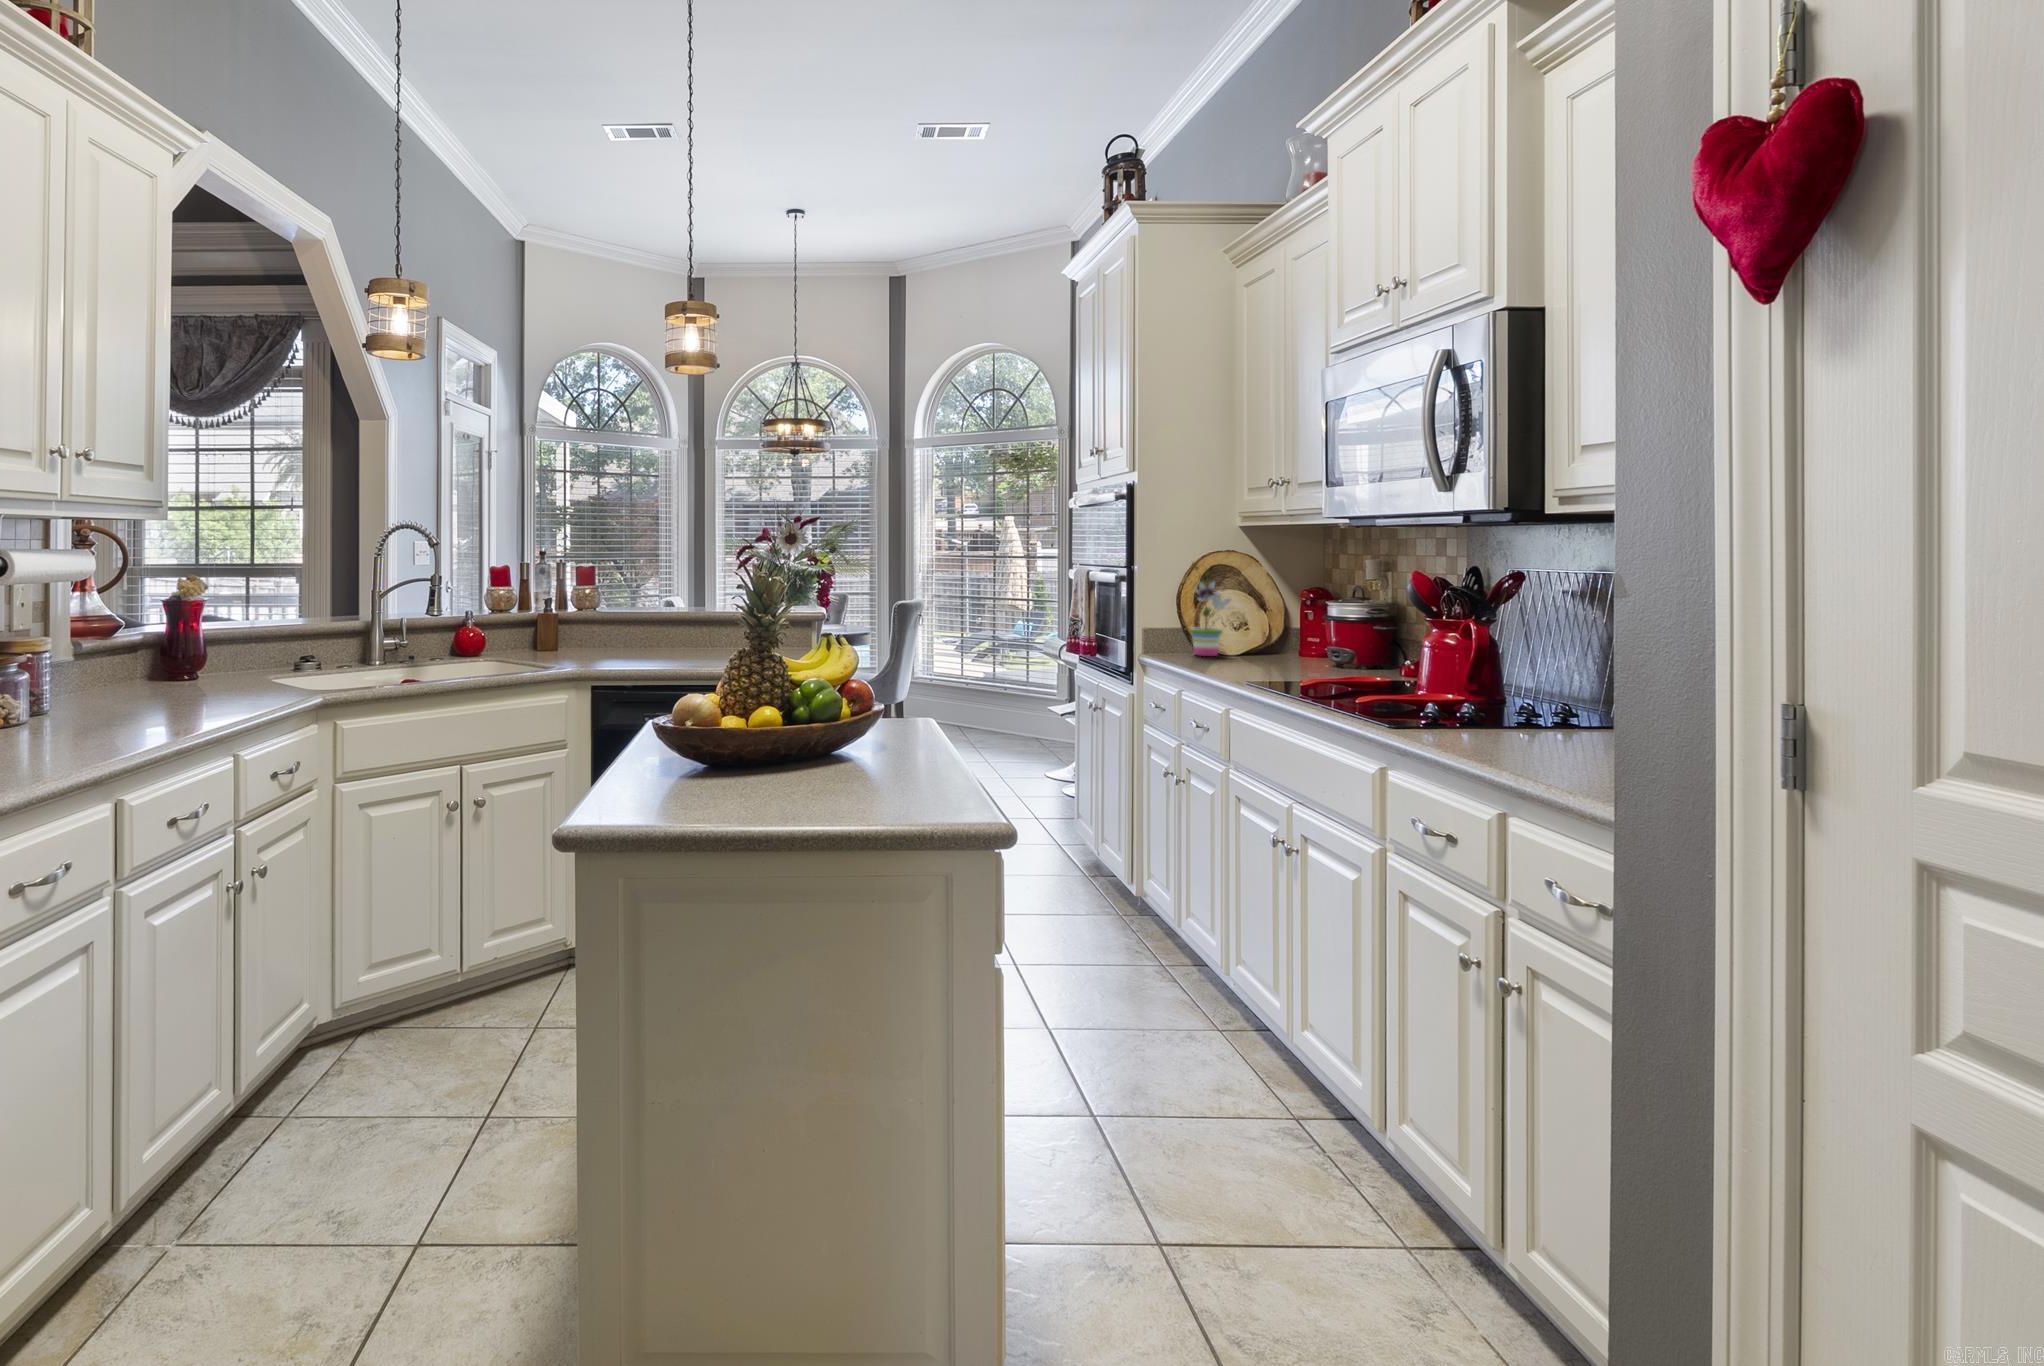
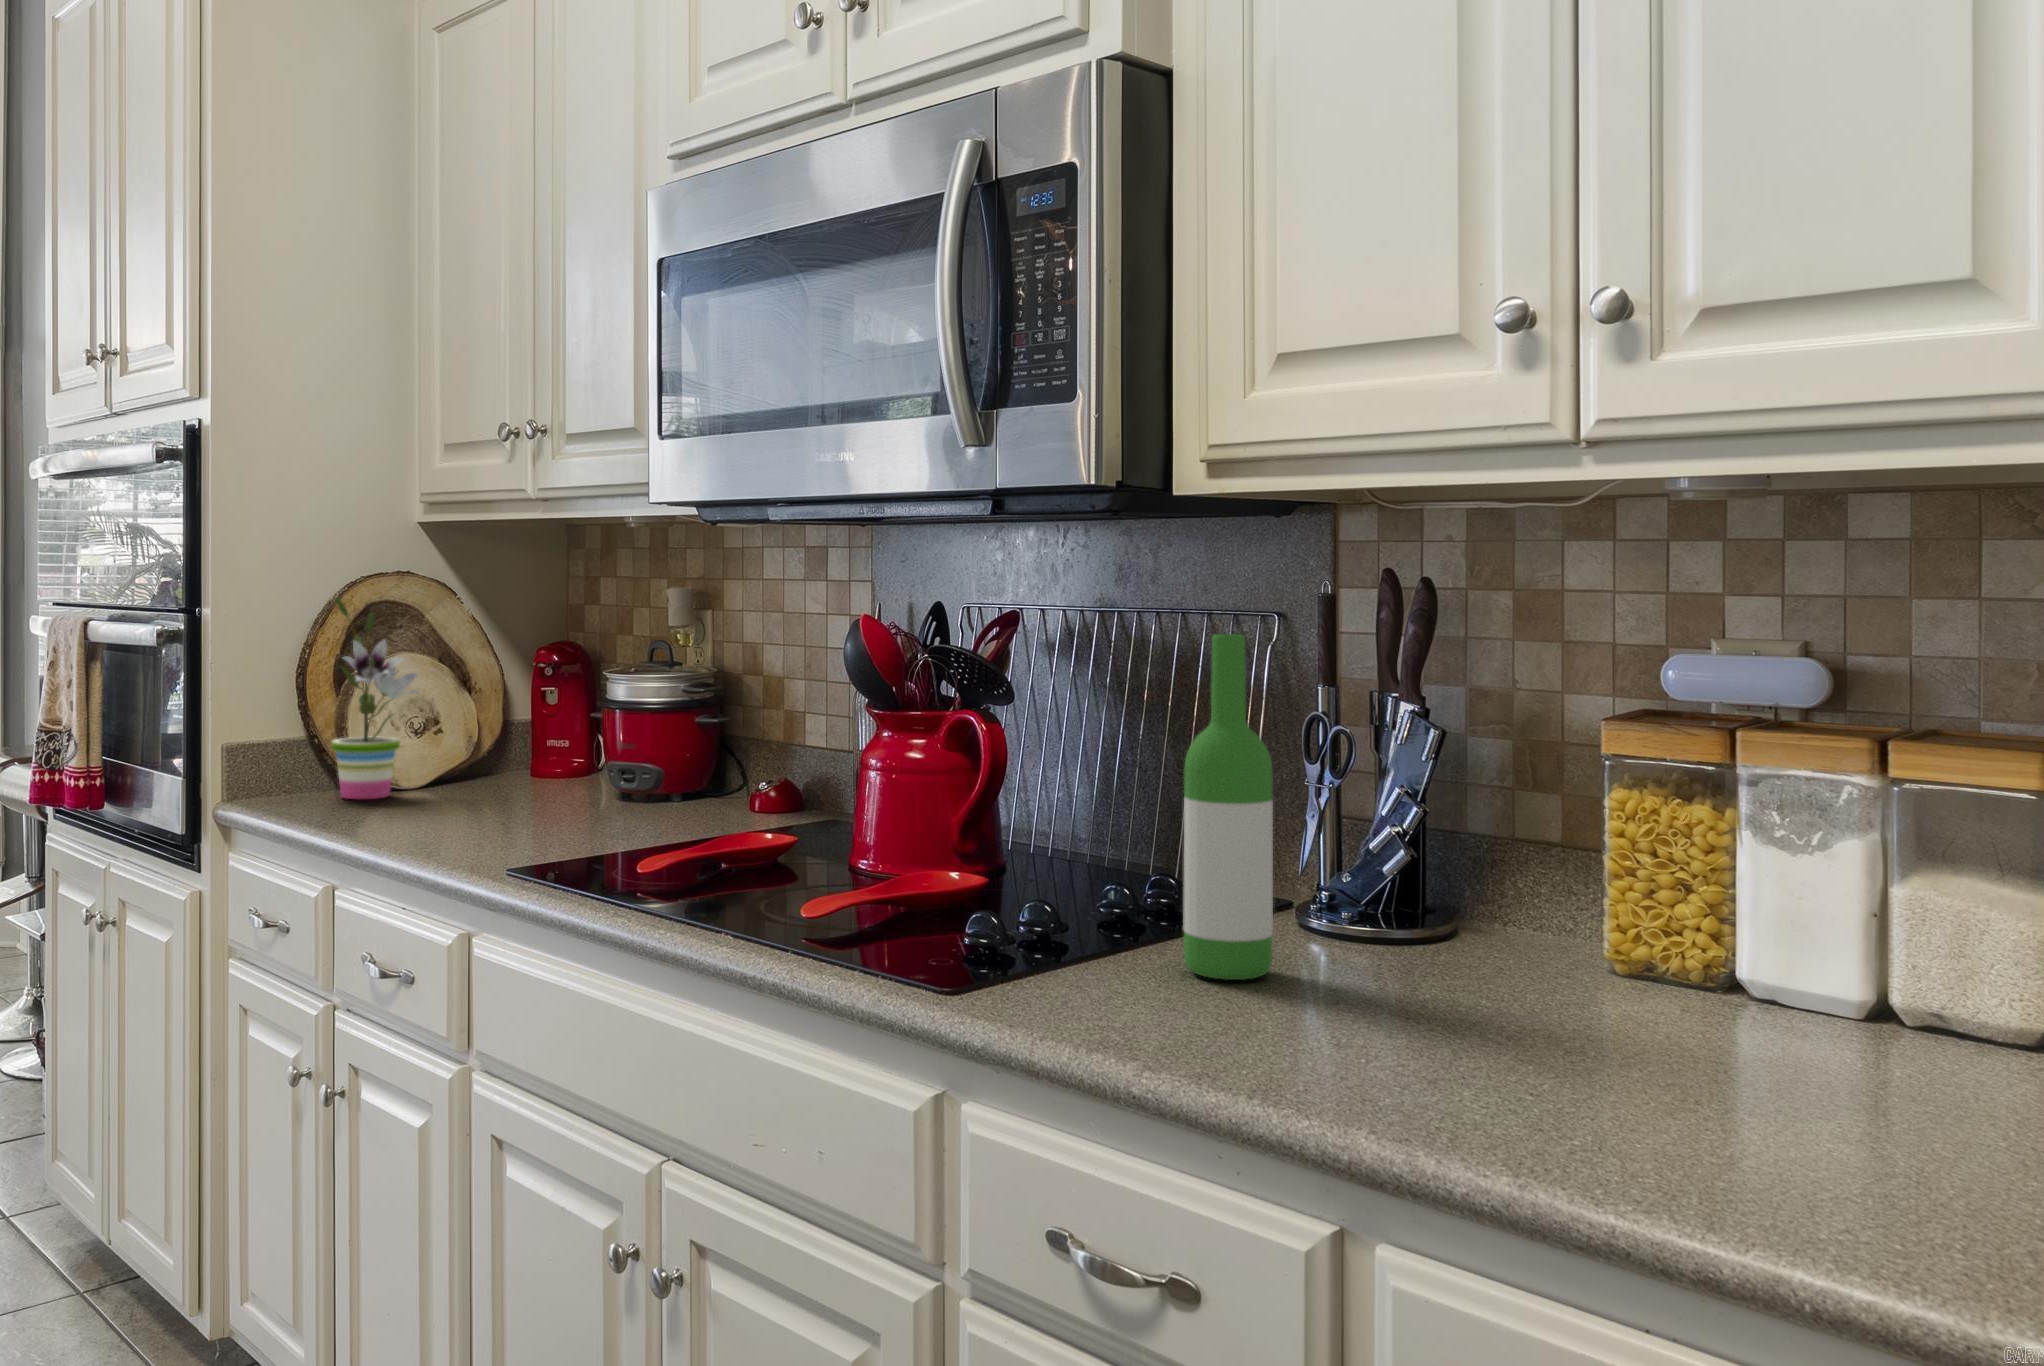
wine bottle: none [1521,579,1569,739] -> present [1183,634,1273,980]

